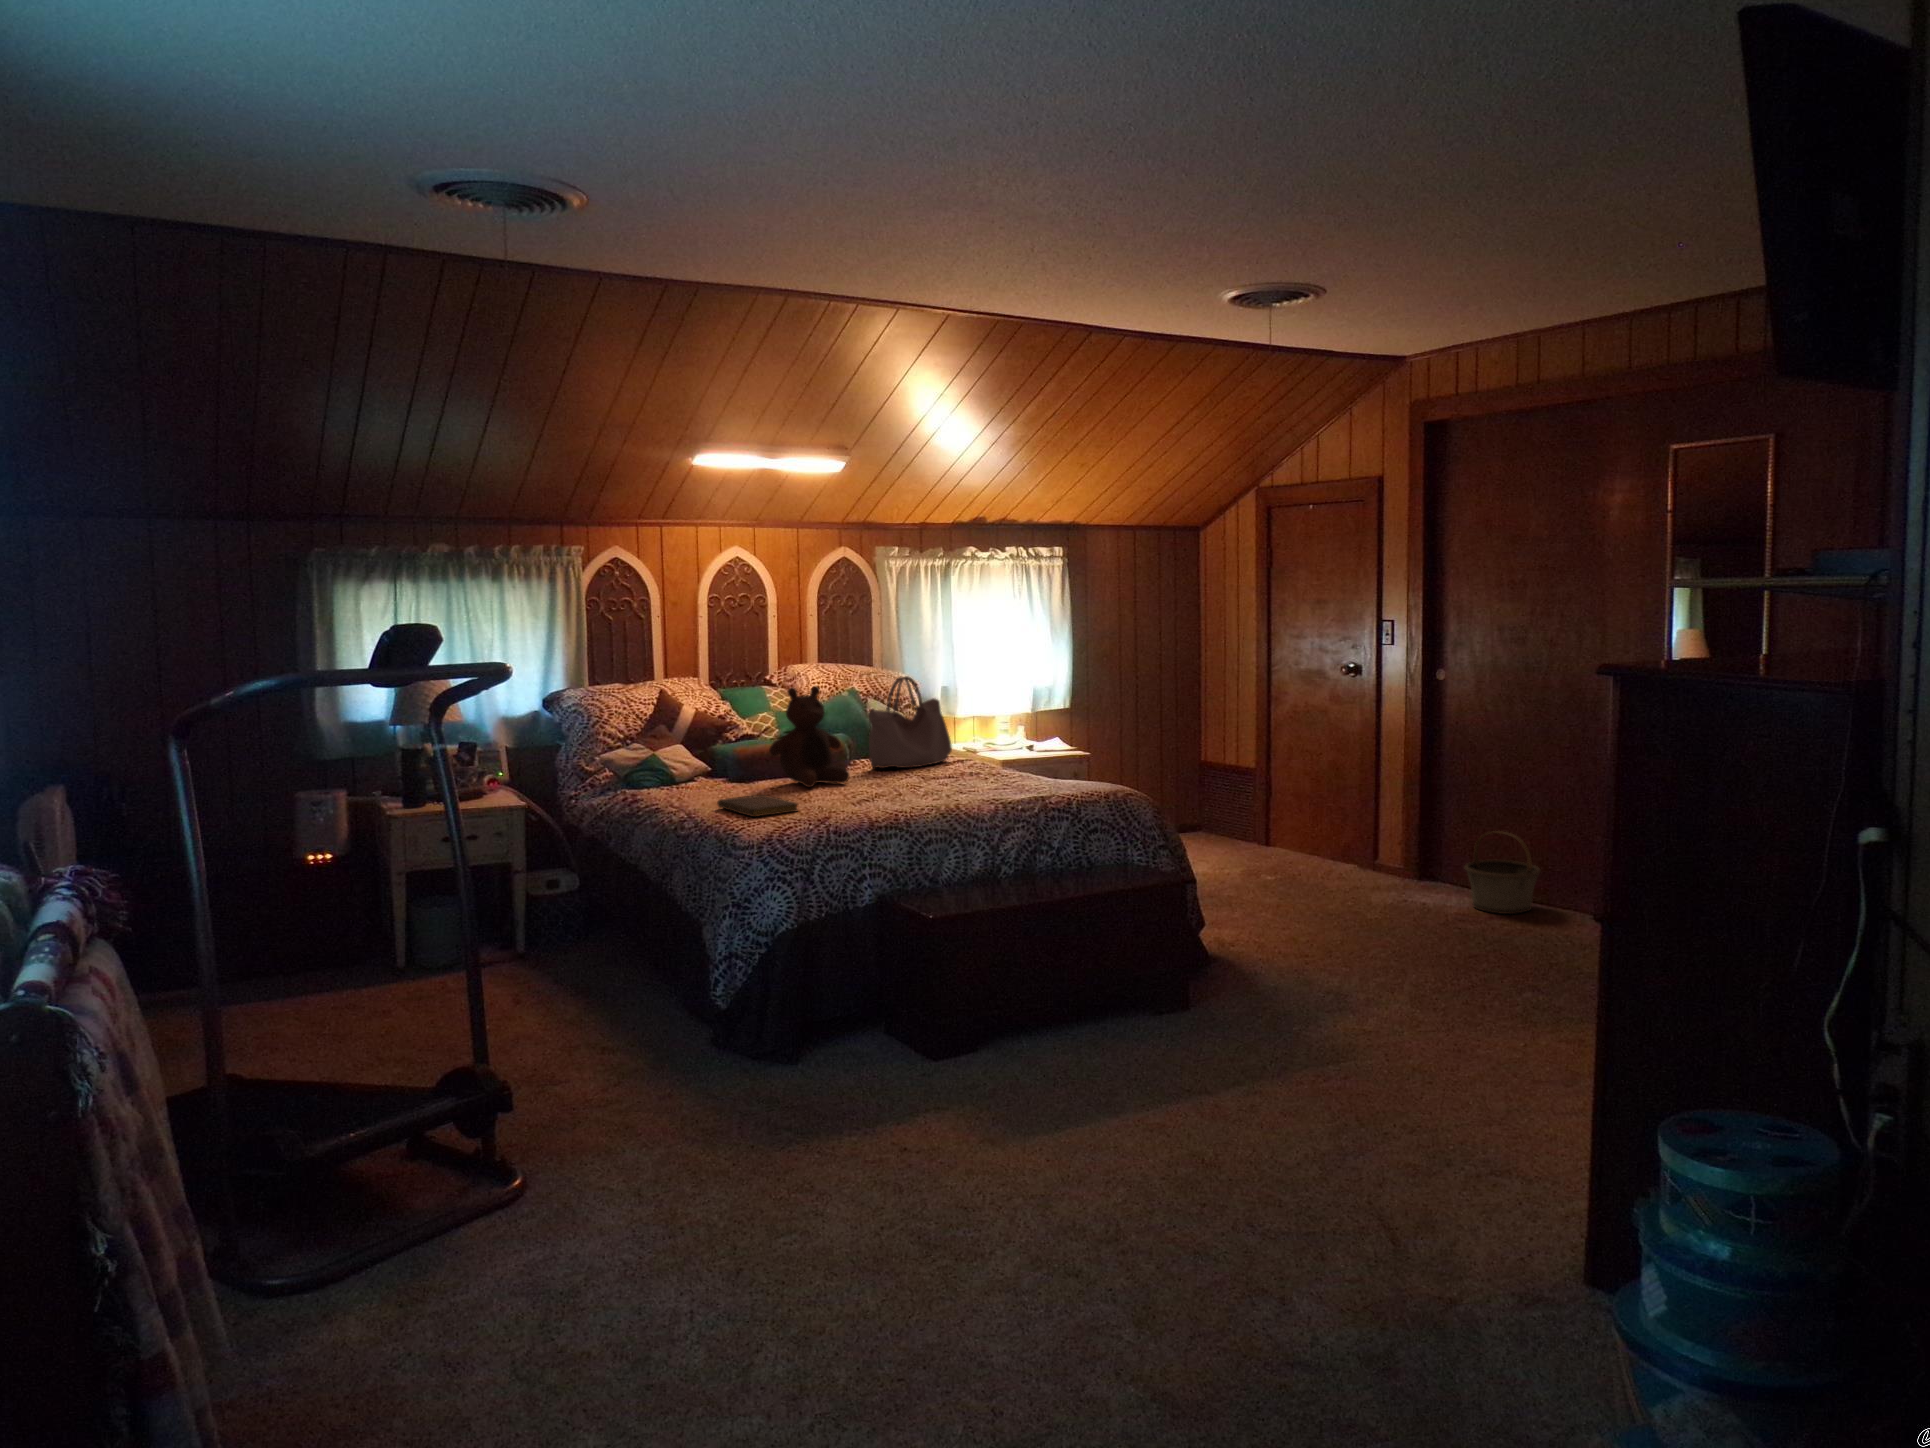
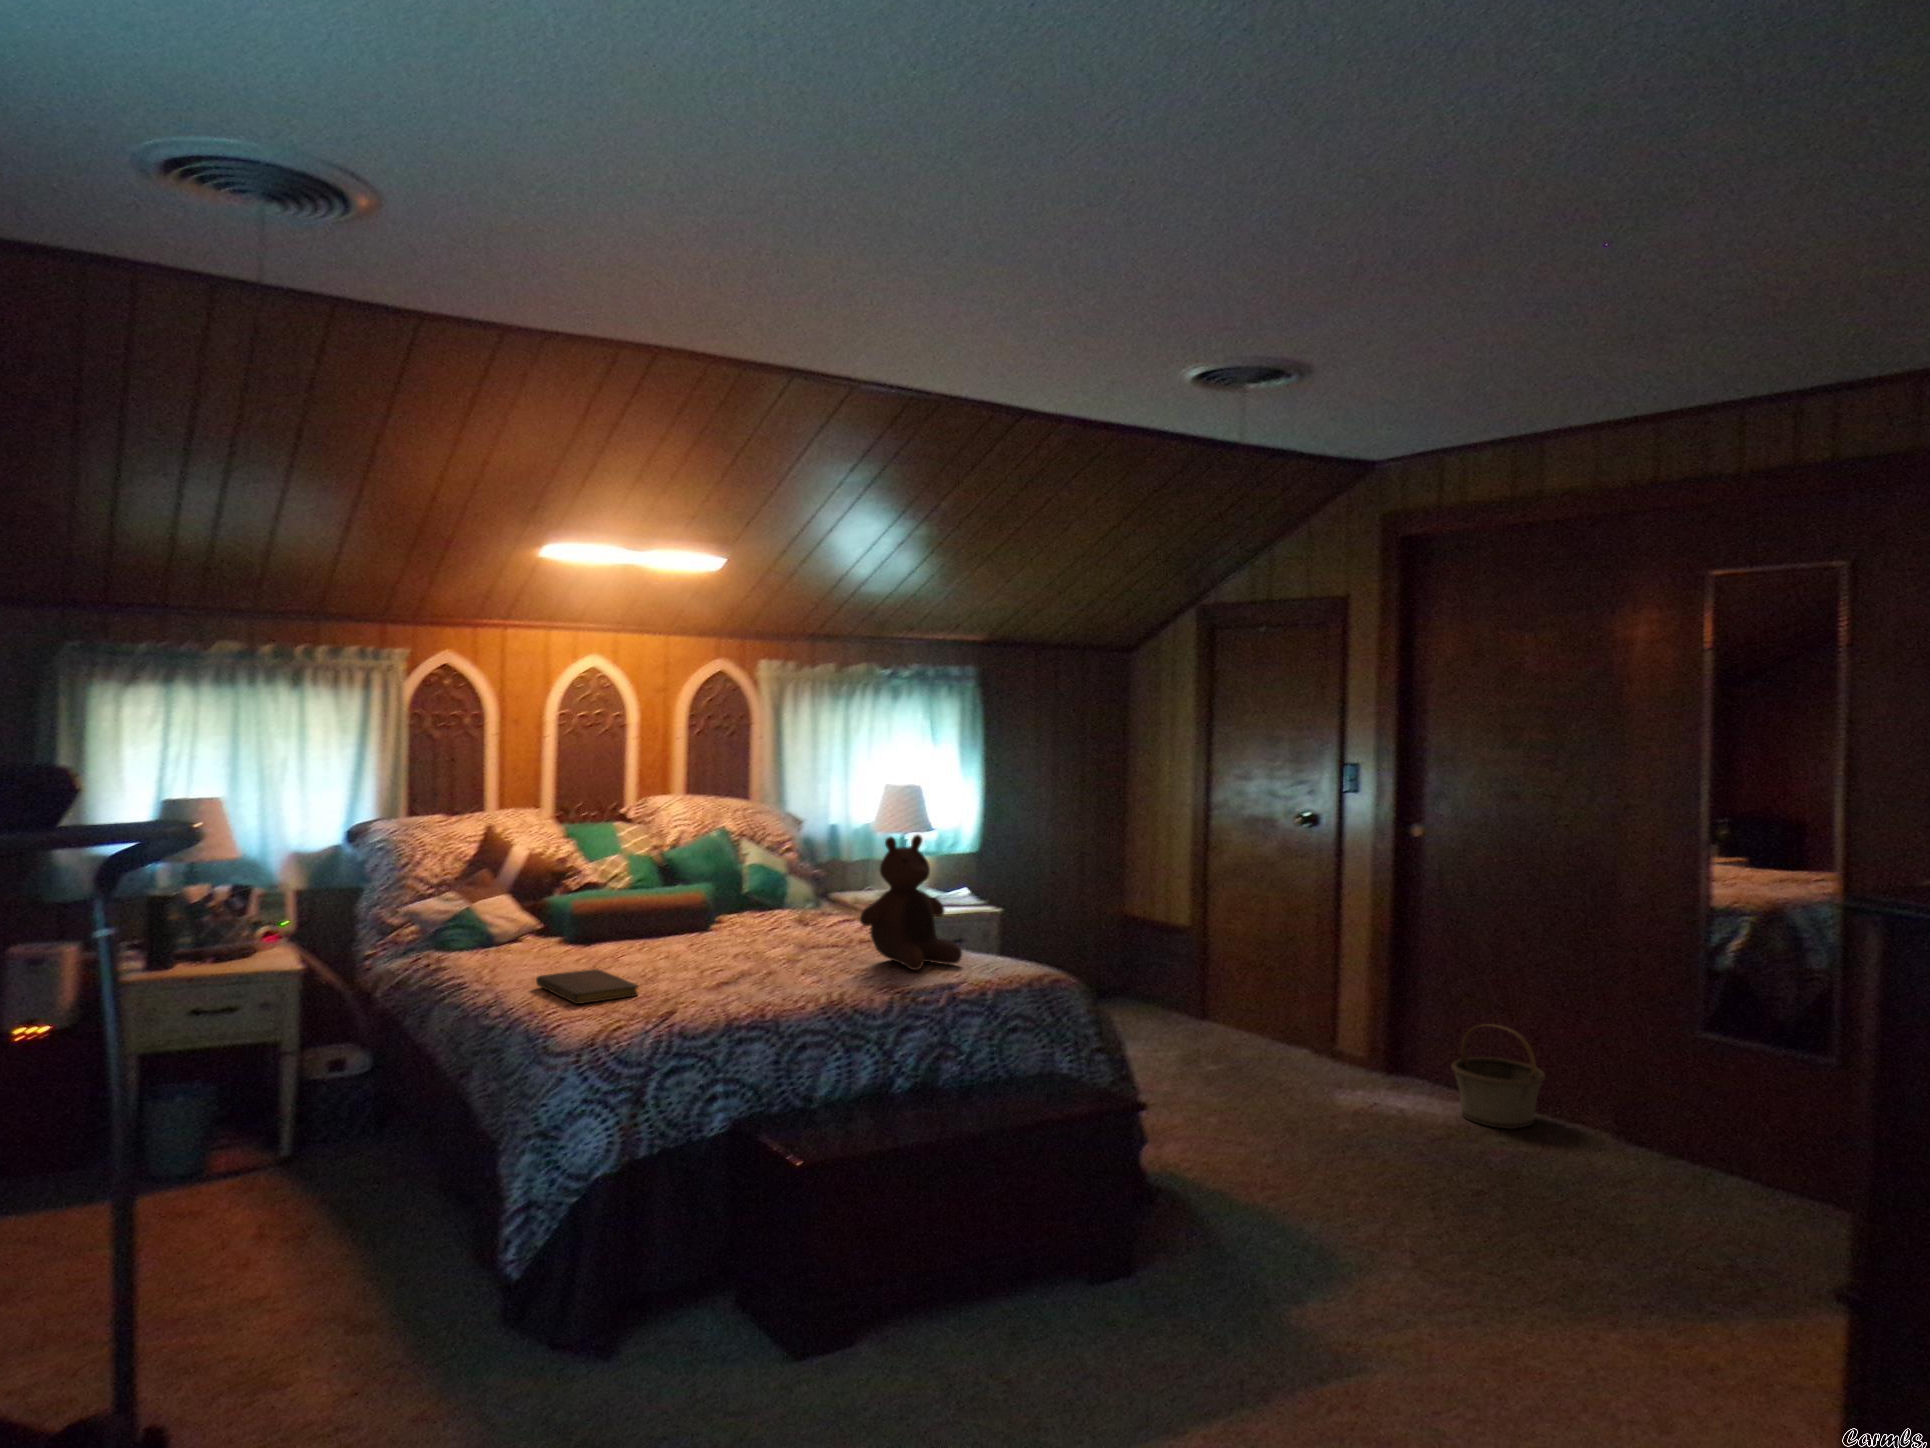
handbag: present [868,676,952,768] -> none [738,817,839,930]
stuffed bear: present [769,686,849,787] -> present [860,835,962,970]

